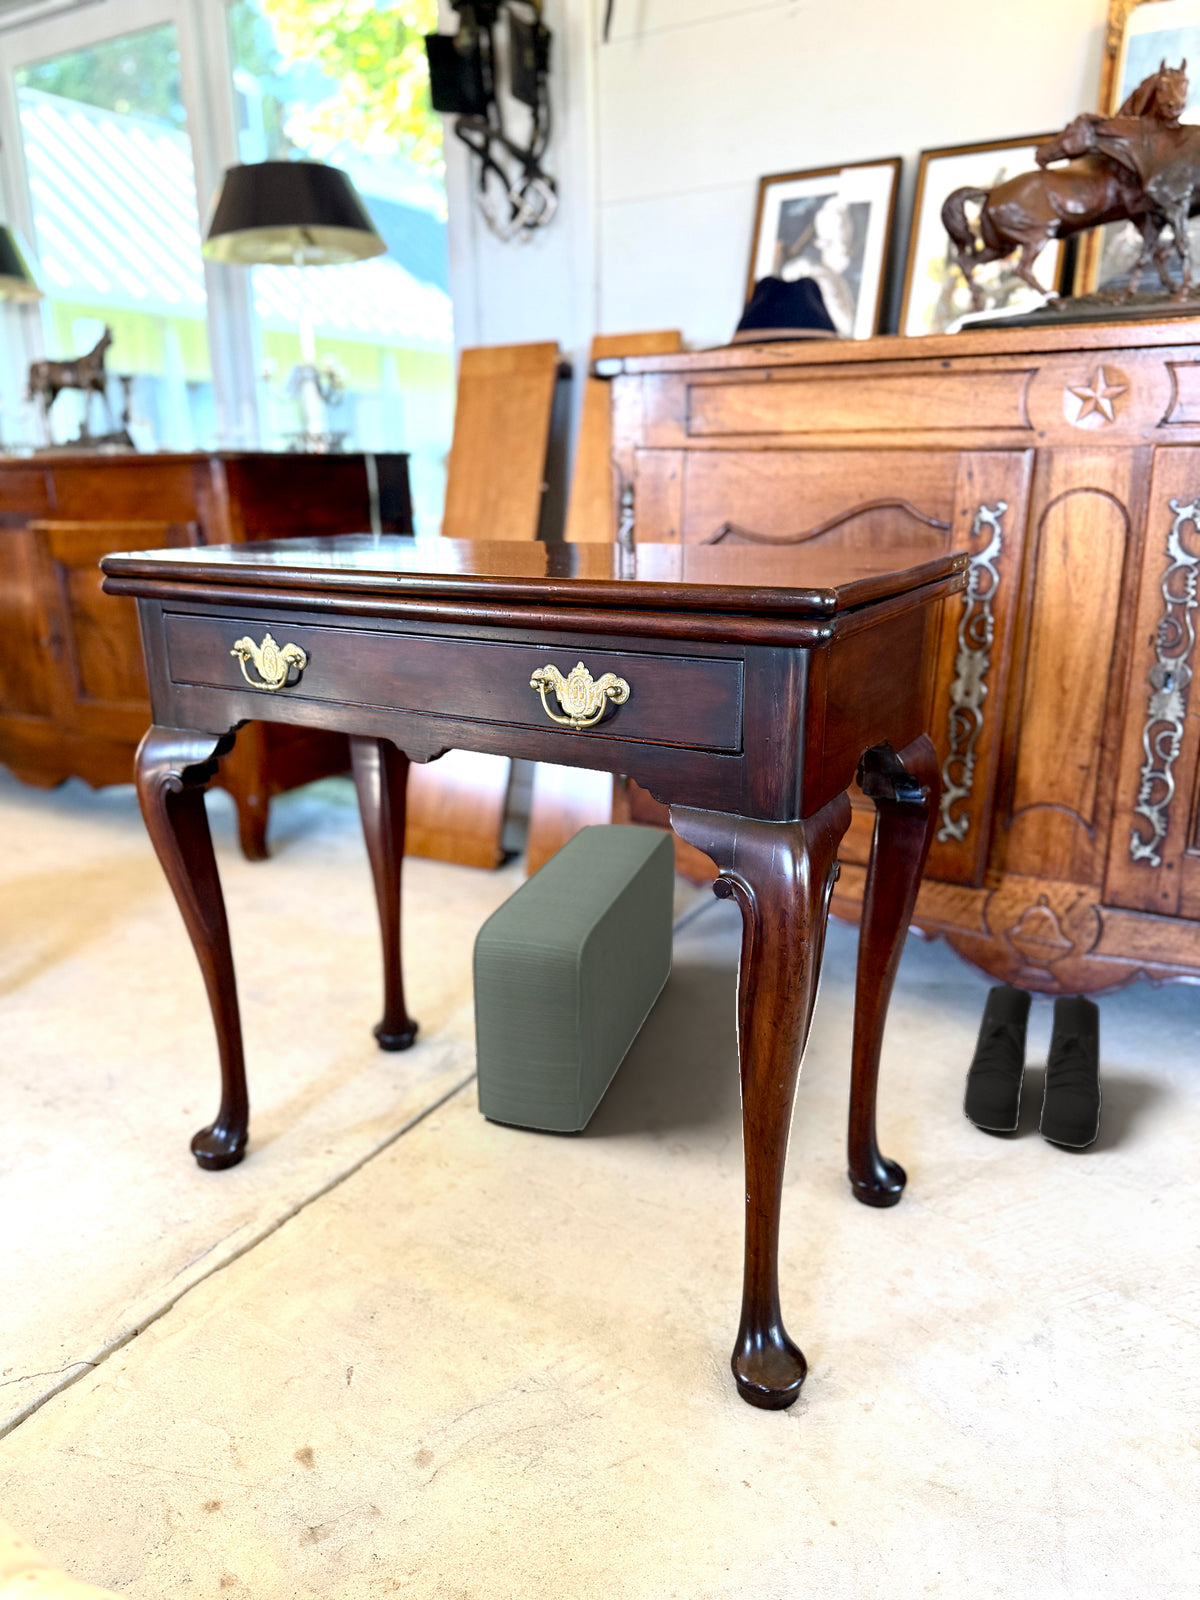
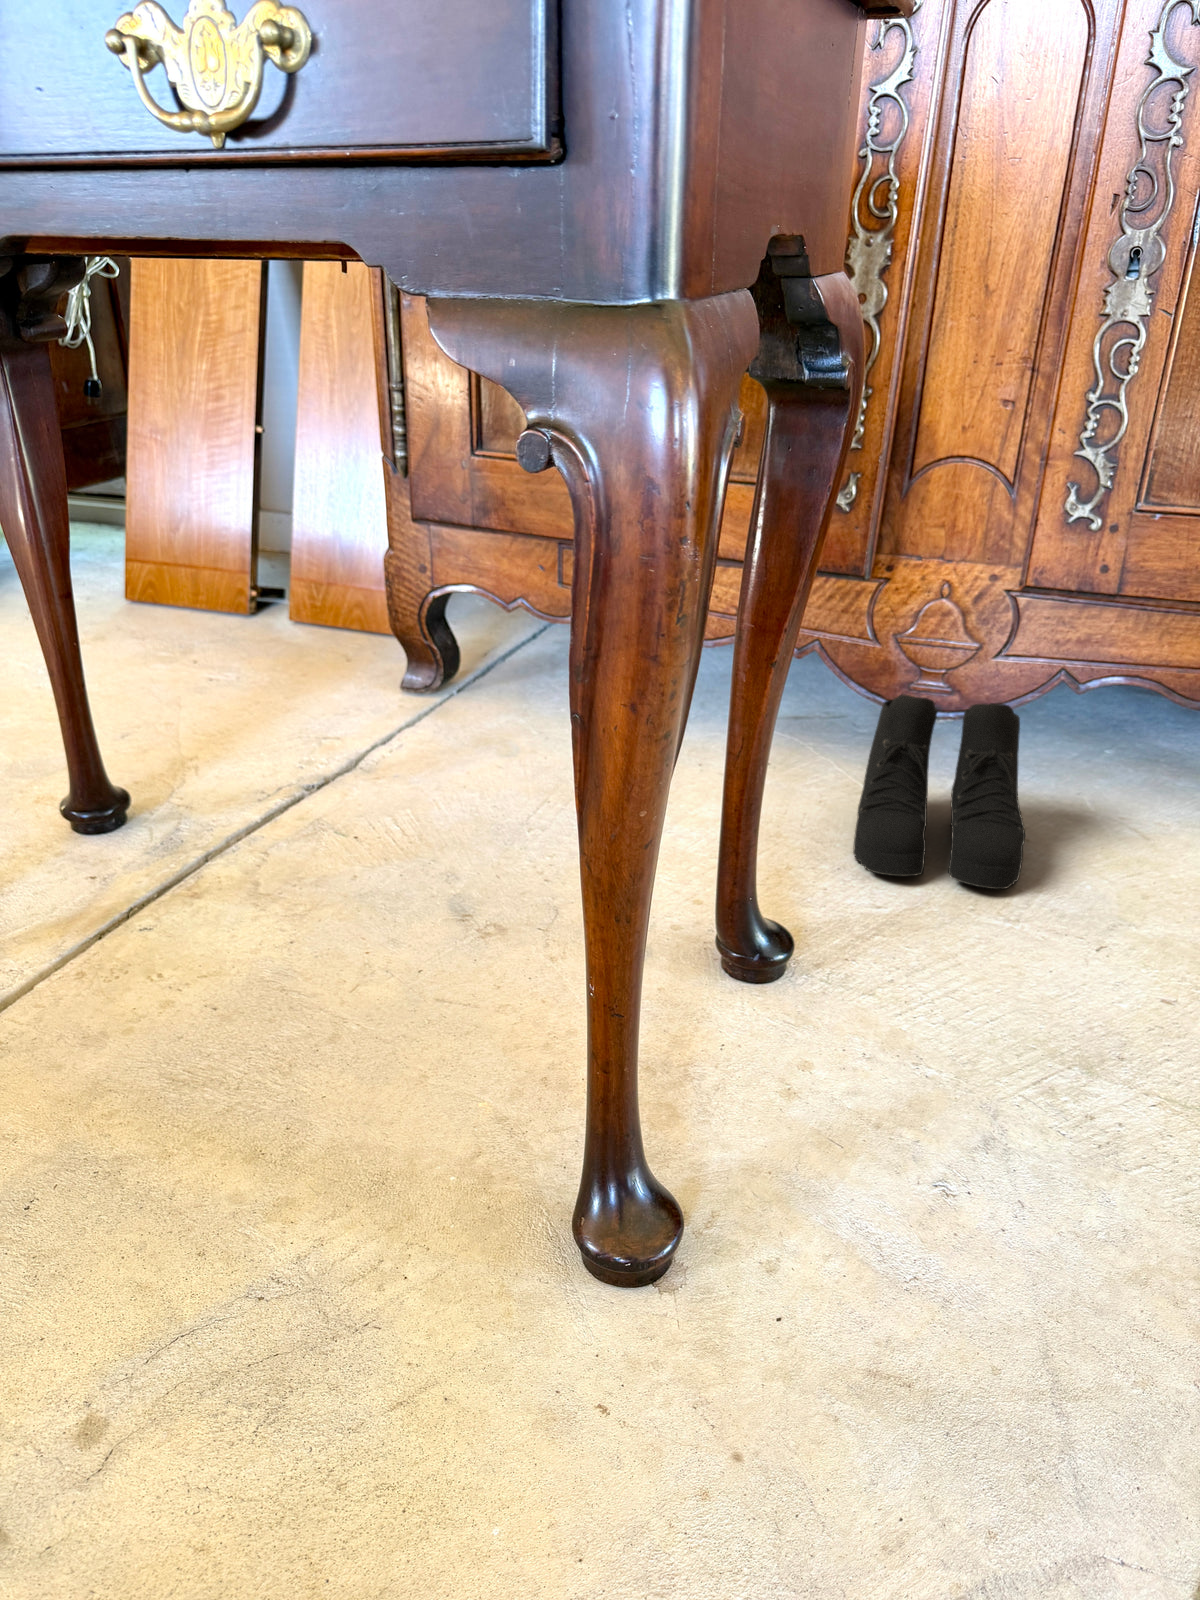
pouf: present [472,824,675,1132] -> none [169,520,479,918]

